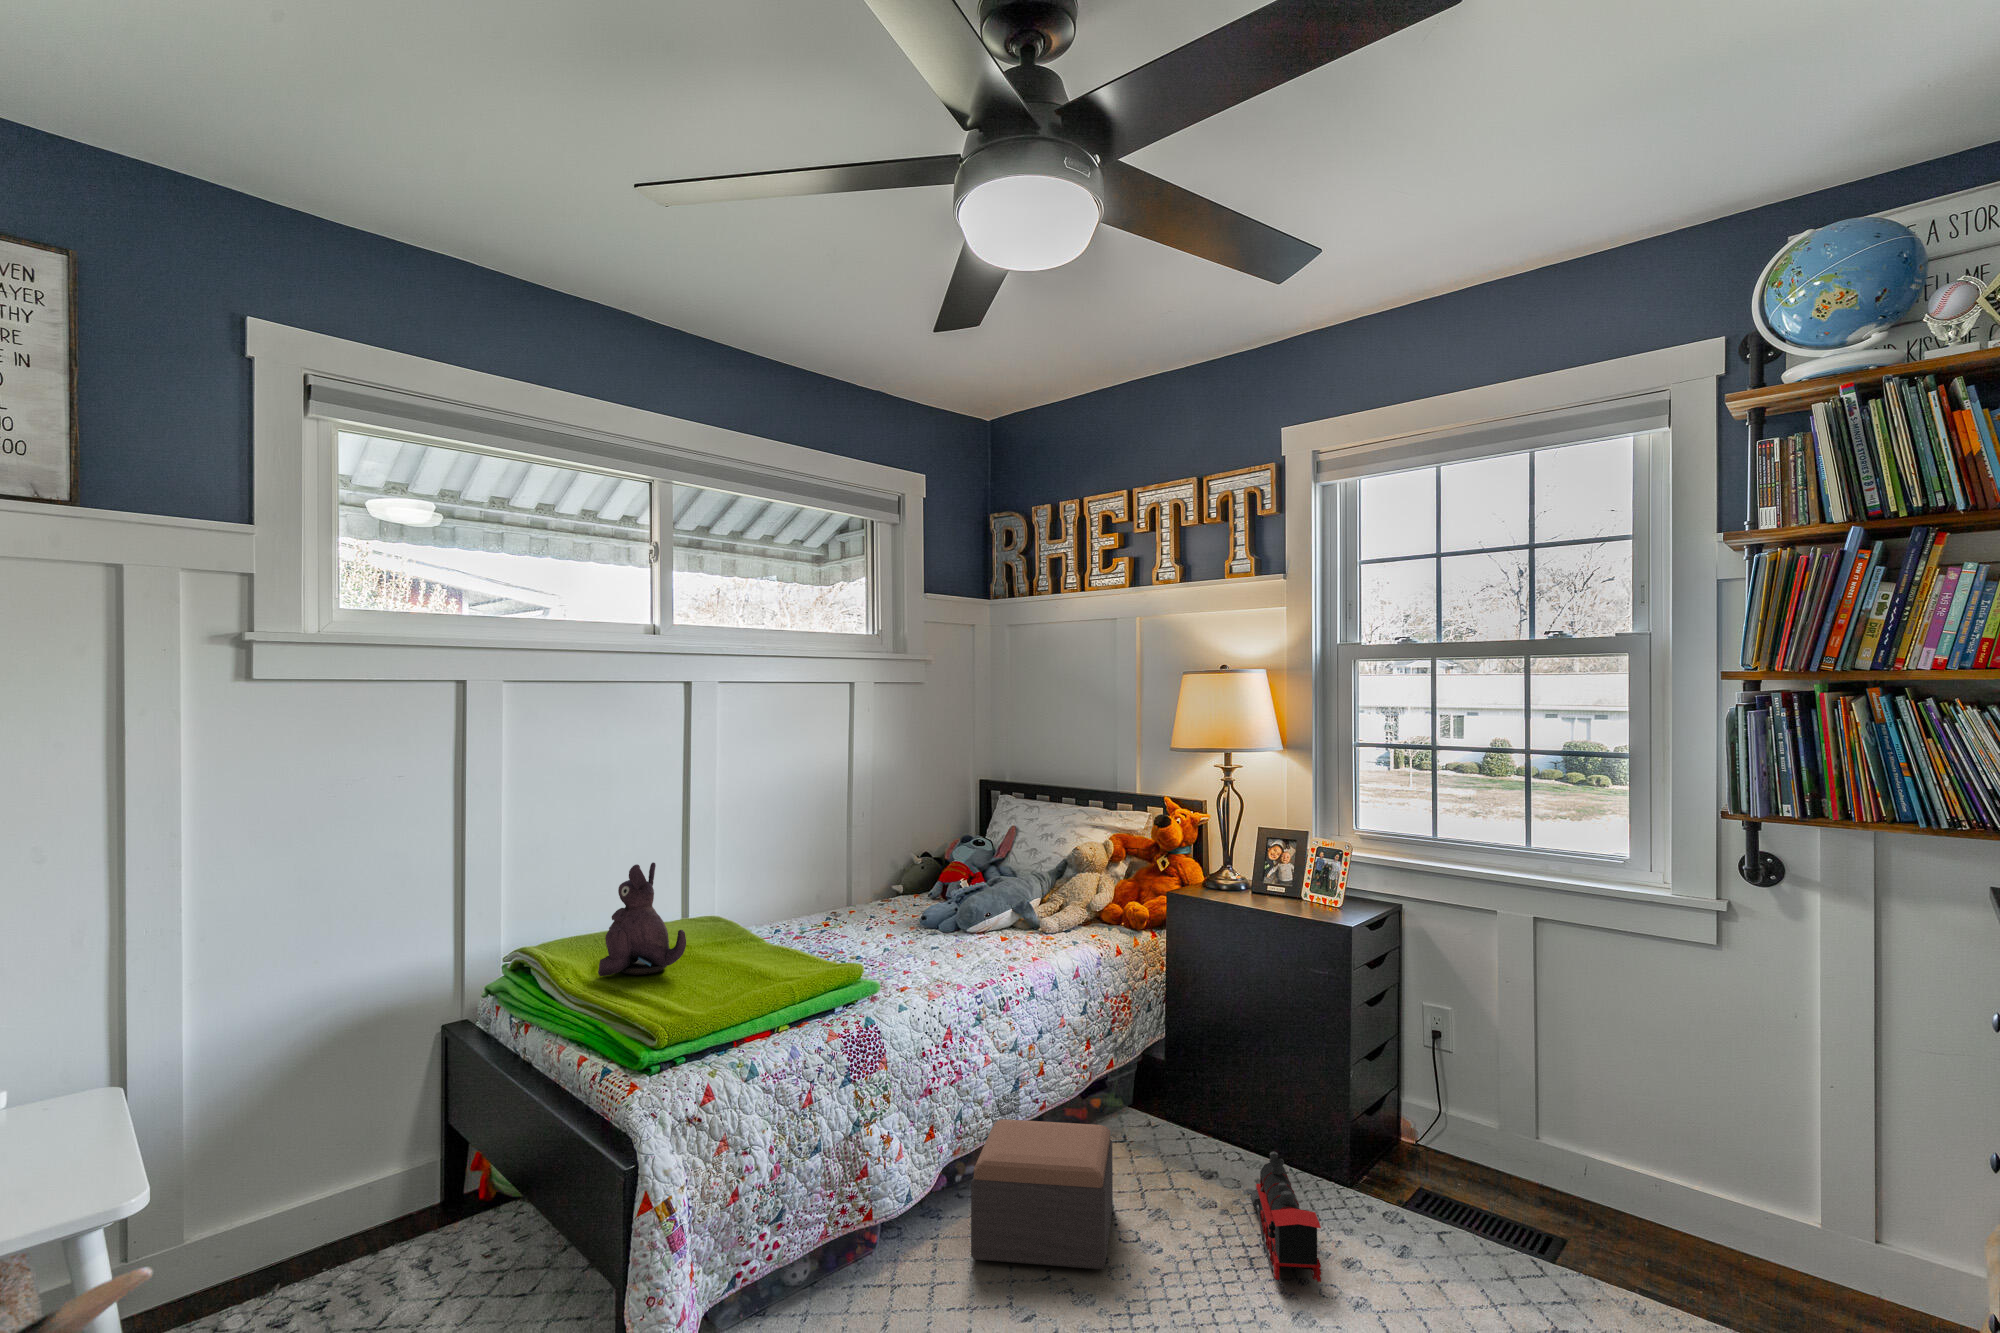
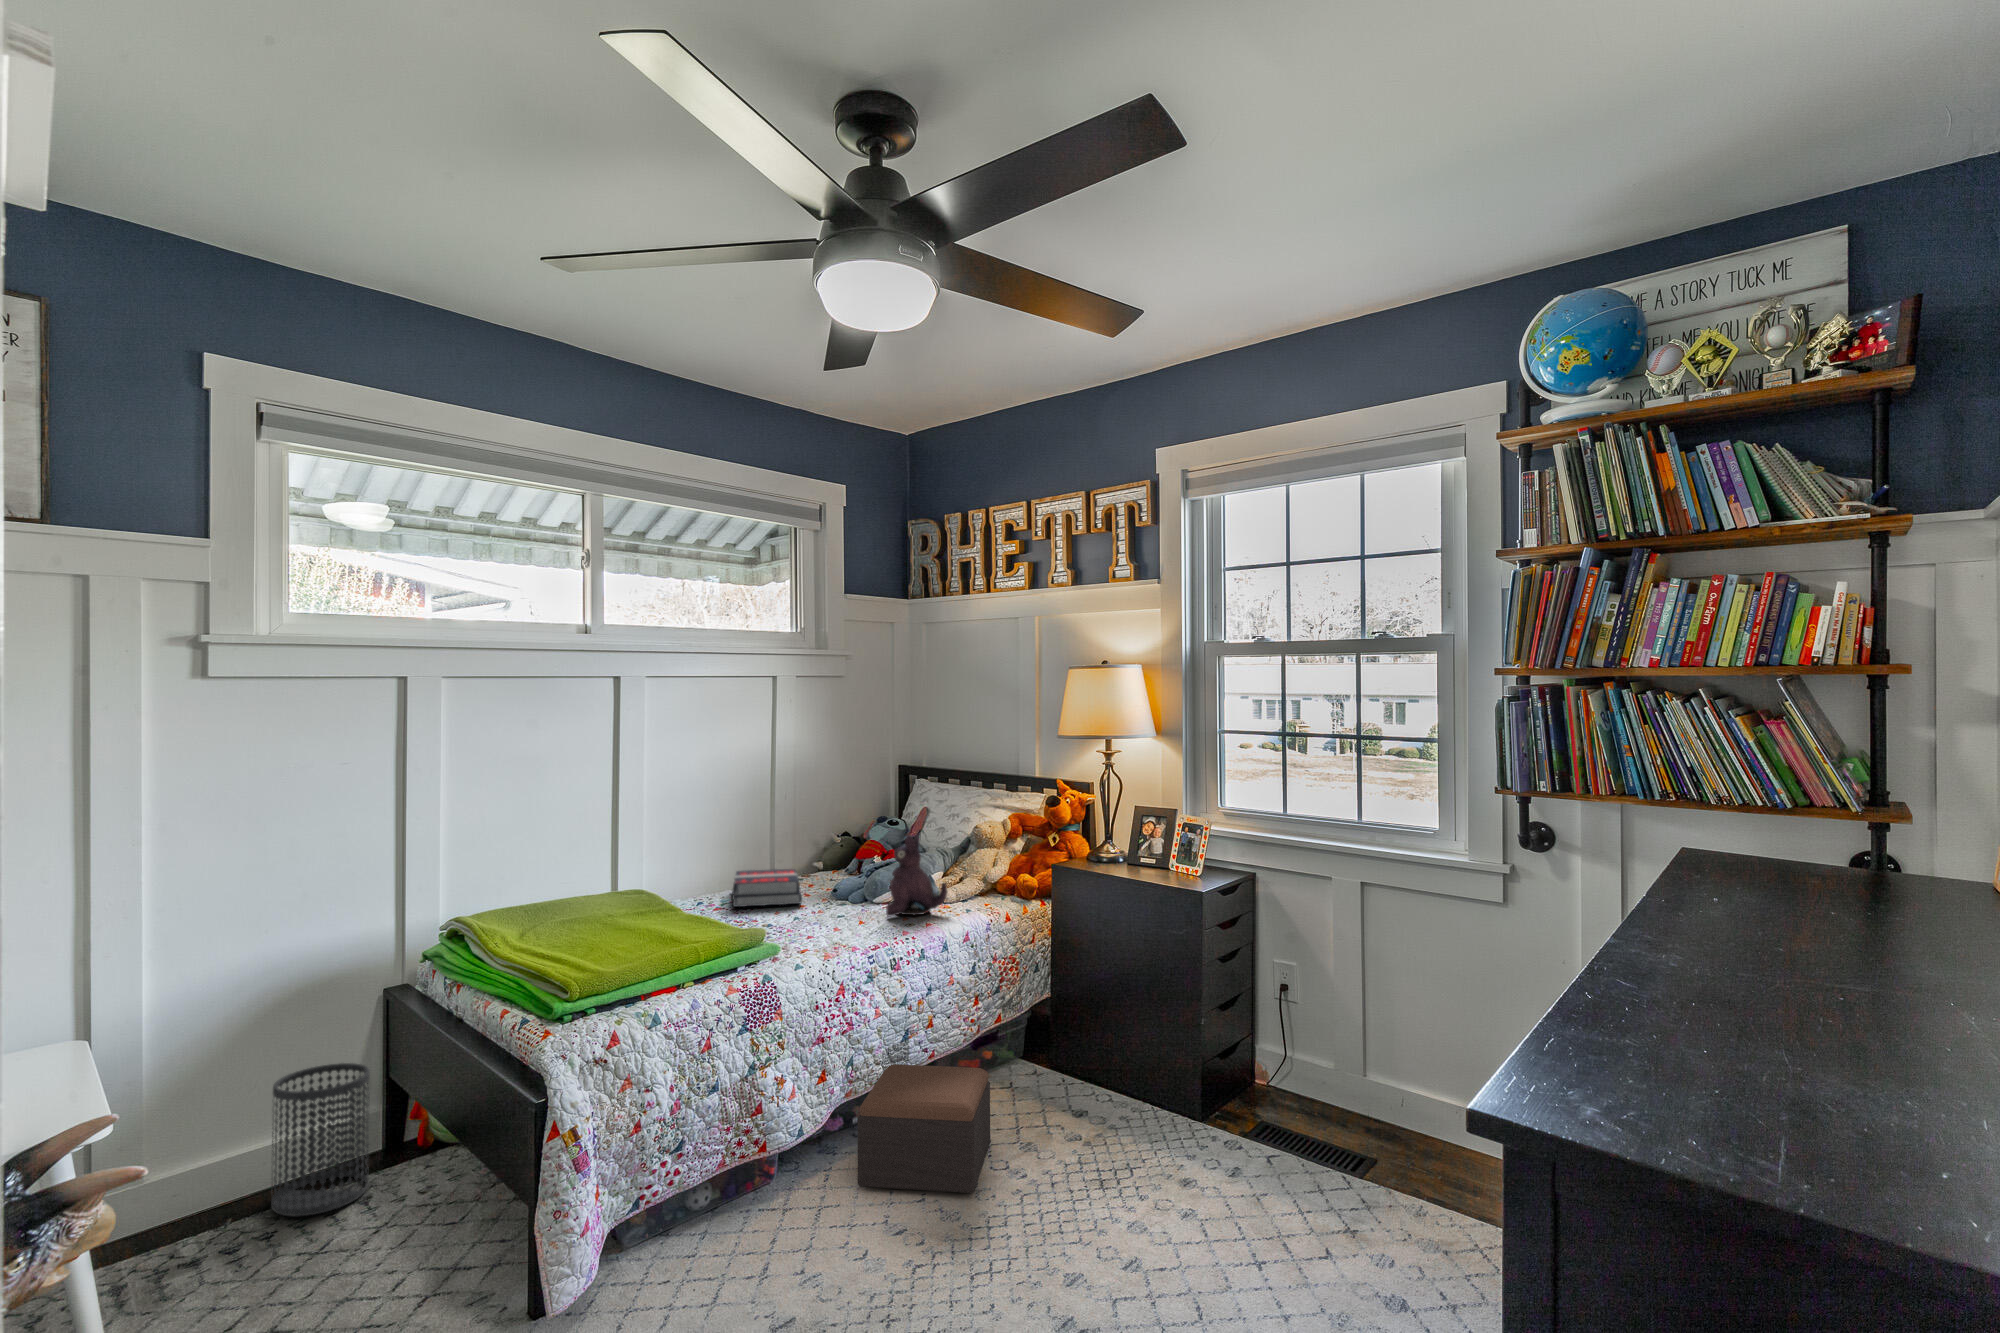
plush toy: present [598,862,686,976] -> present [886,834,947,916]
book: none [807,895,888,939] -> present [732,869,802,907]
wastebasket: none [321,1112,426,1285] -> present [271,1063,370,1216]
toy train: present [1250,1151,1321,1282] -> none [1112,1089,1160,1200]

